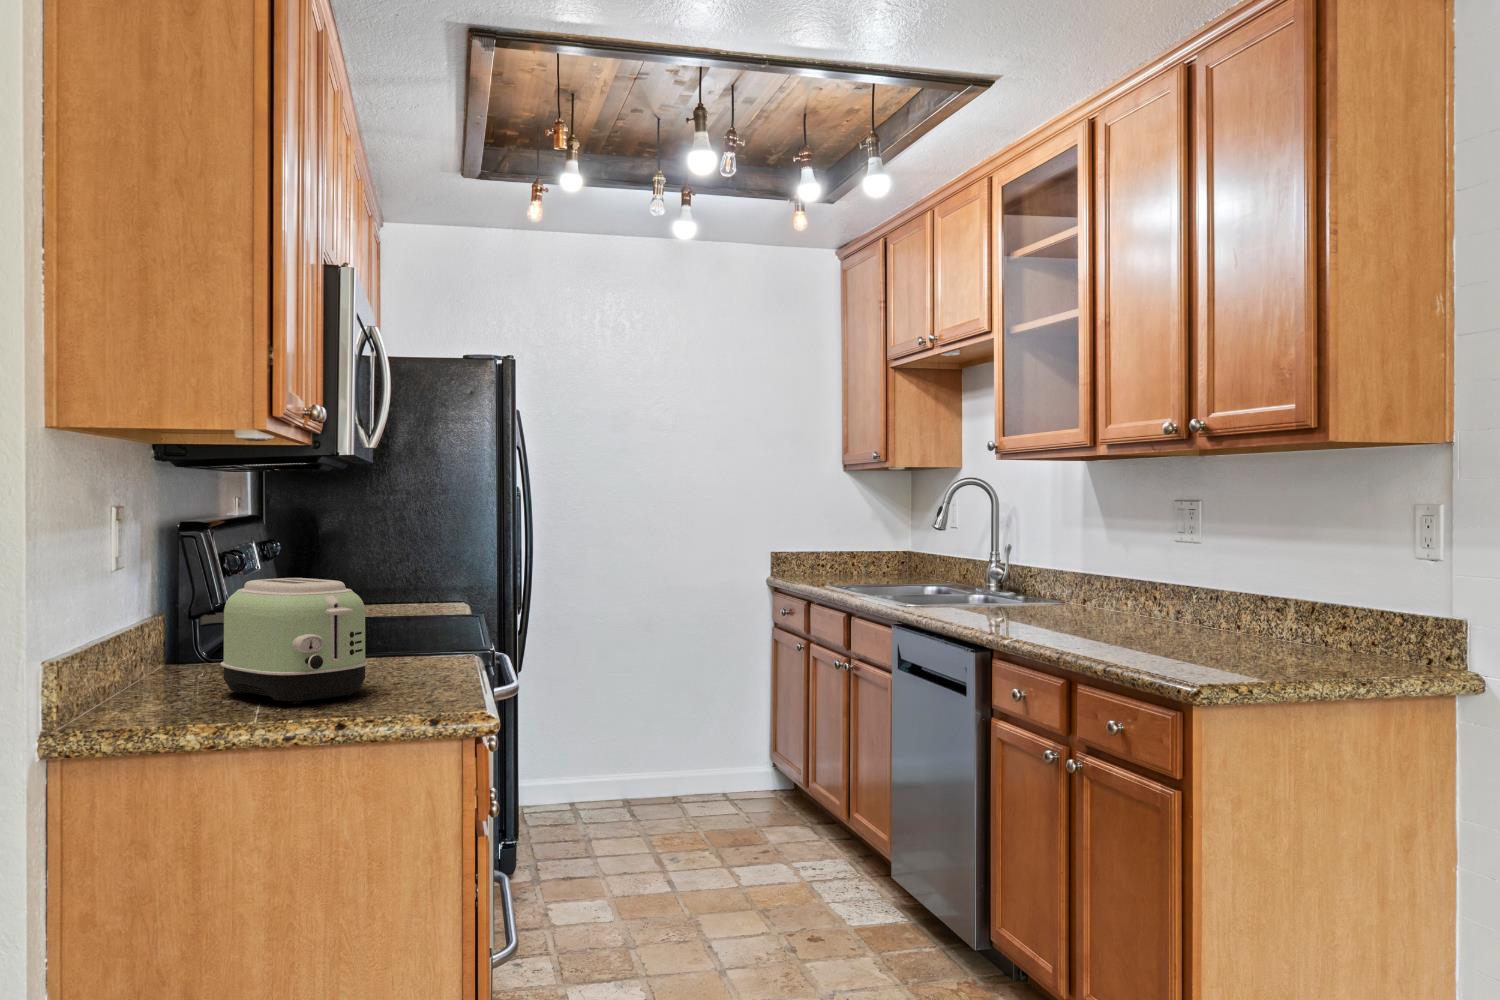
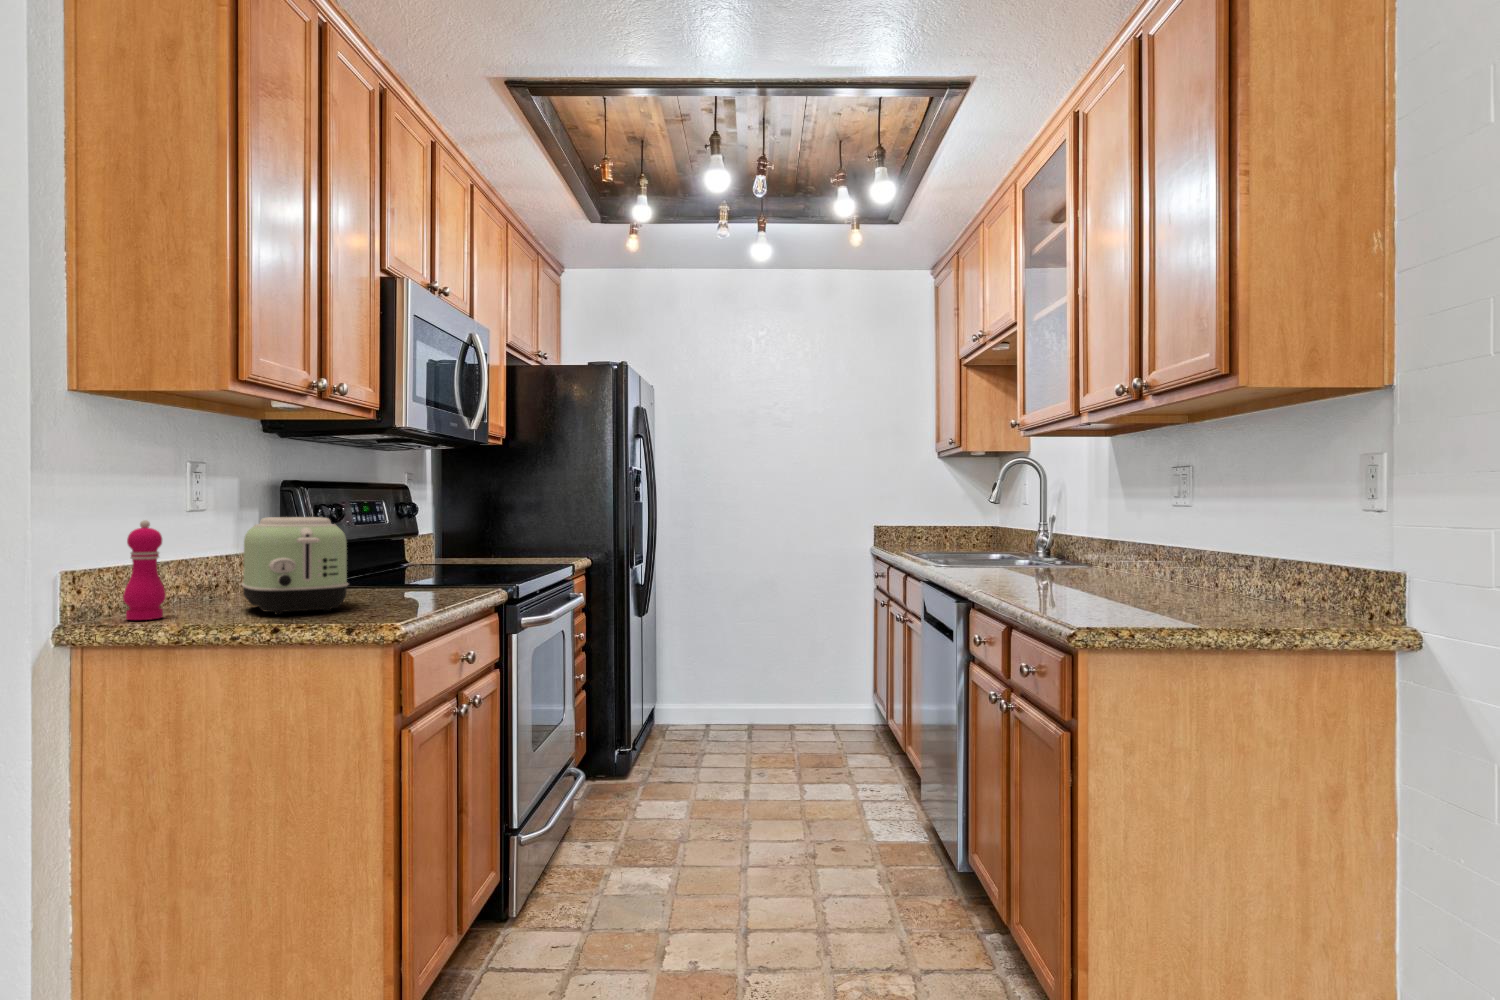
pepper mill: none [102,592,154,721] -> present [123,520,166,620]

